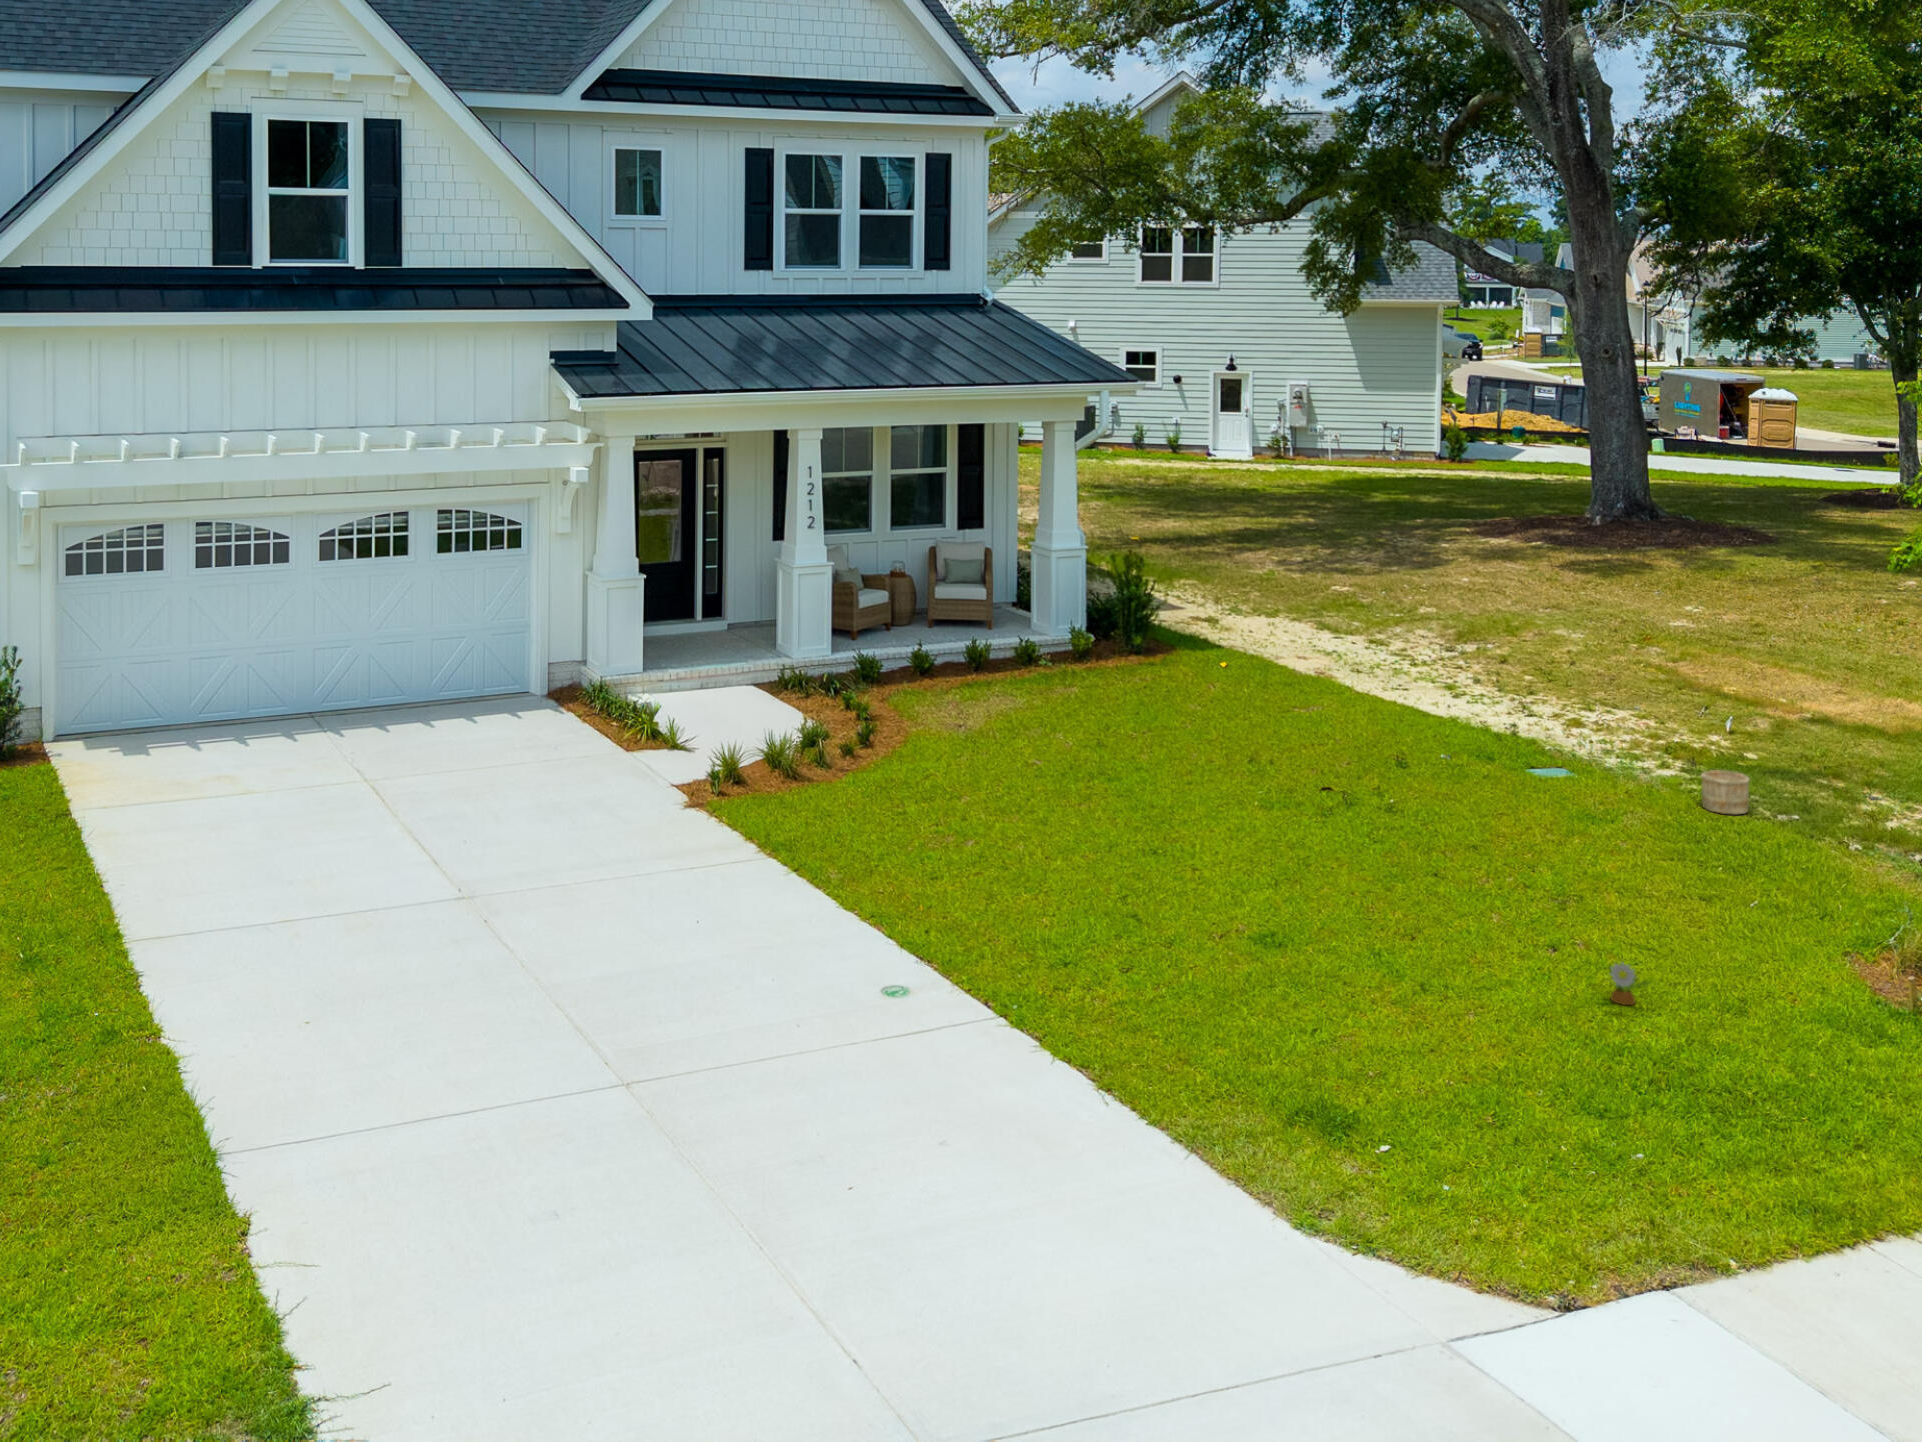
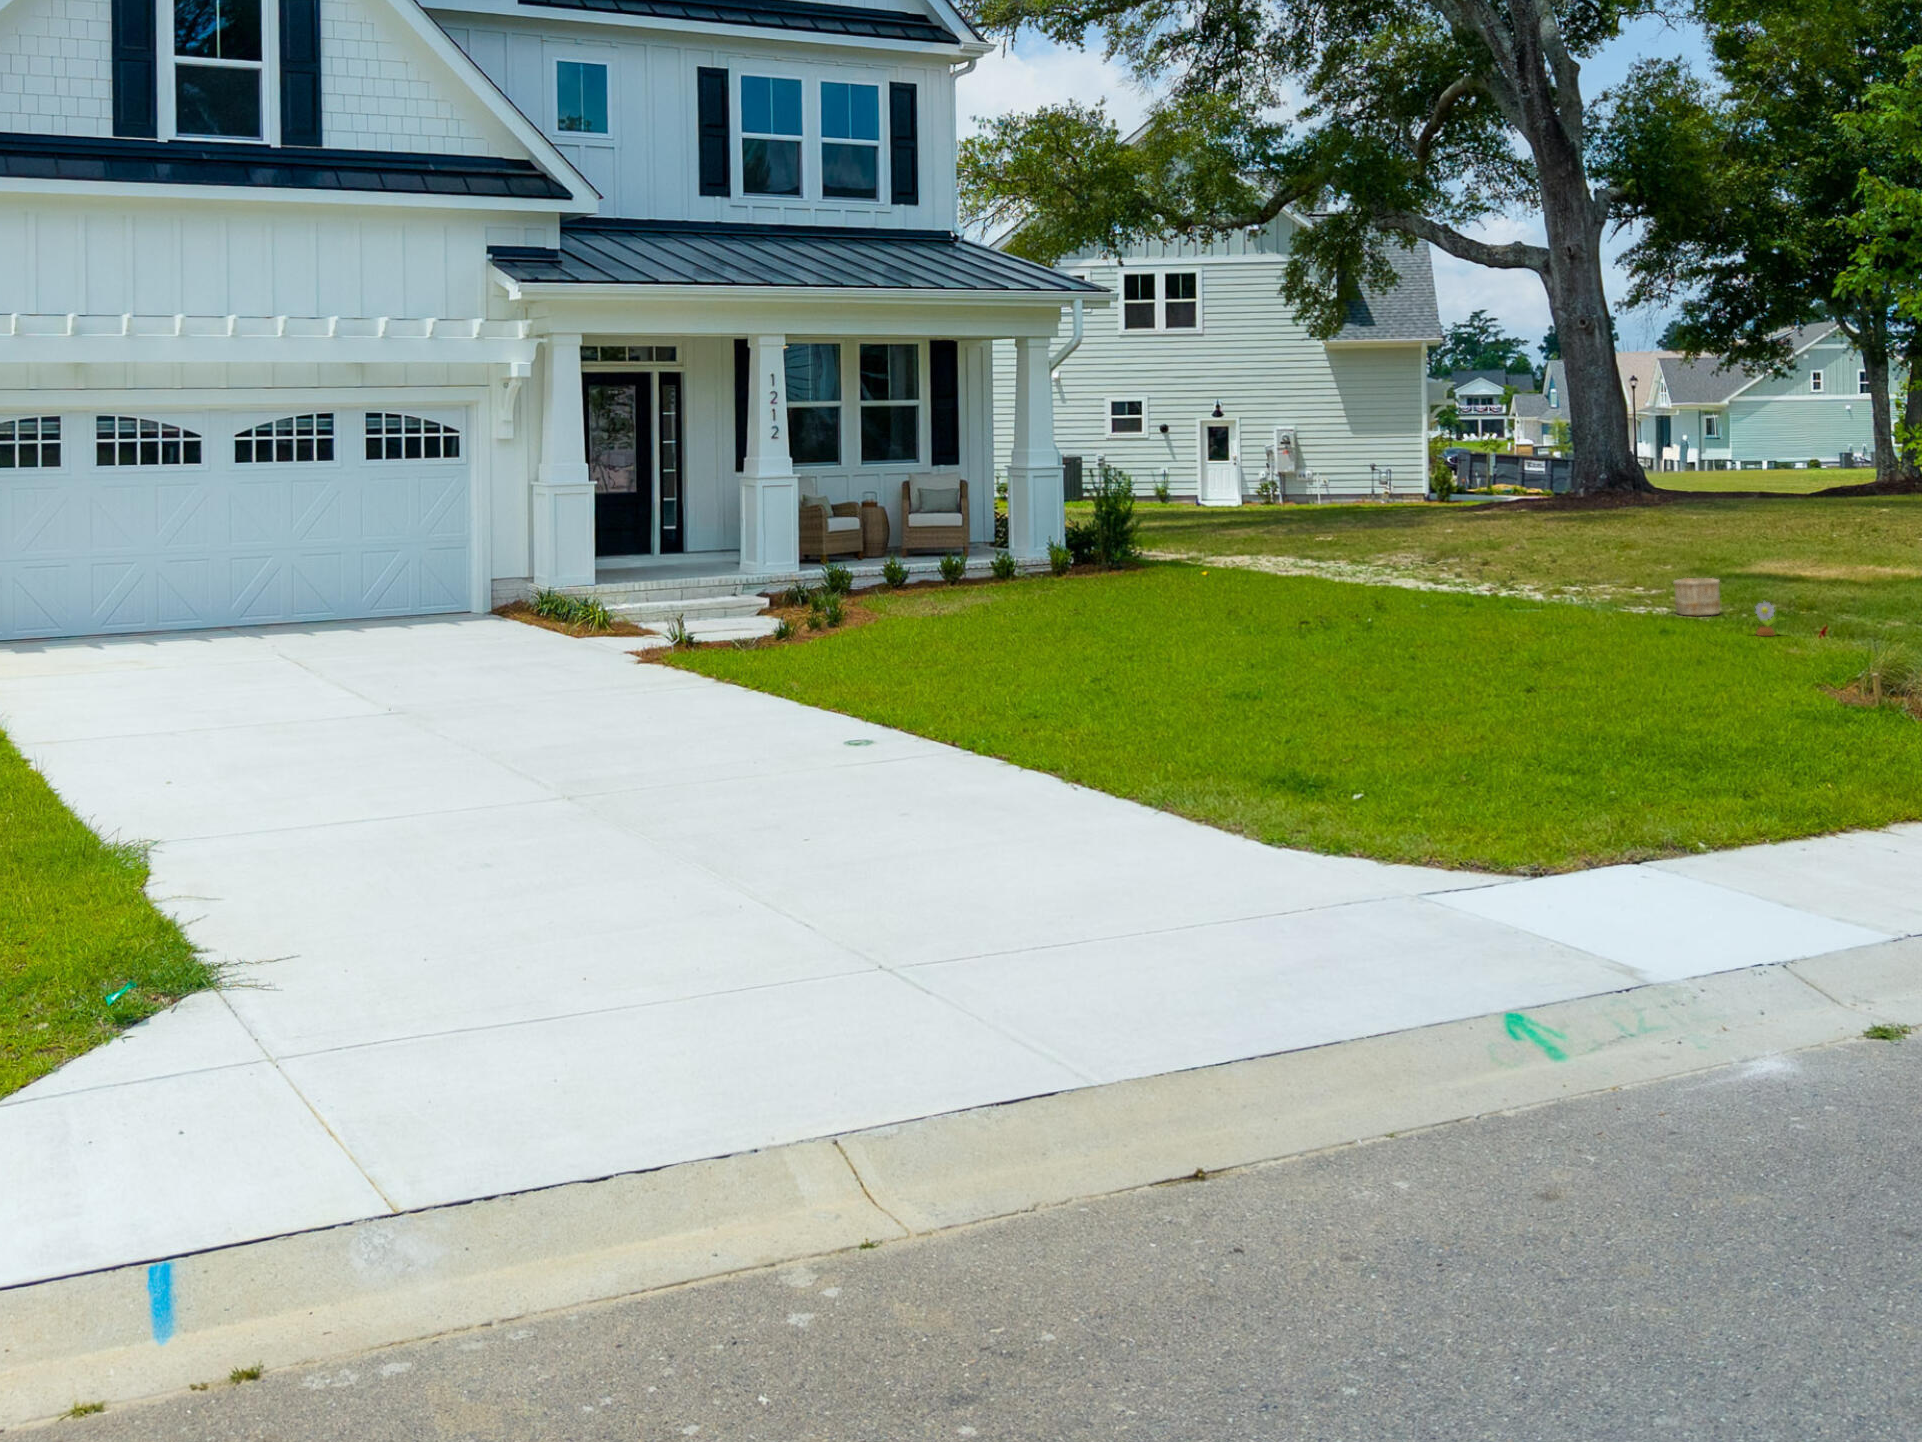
decorative plant: present [1607,962,1649,1005] -> present [1750,602,1786,636]

